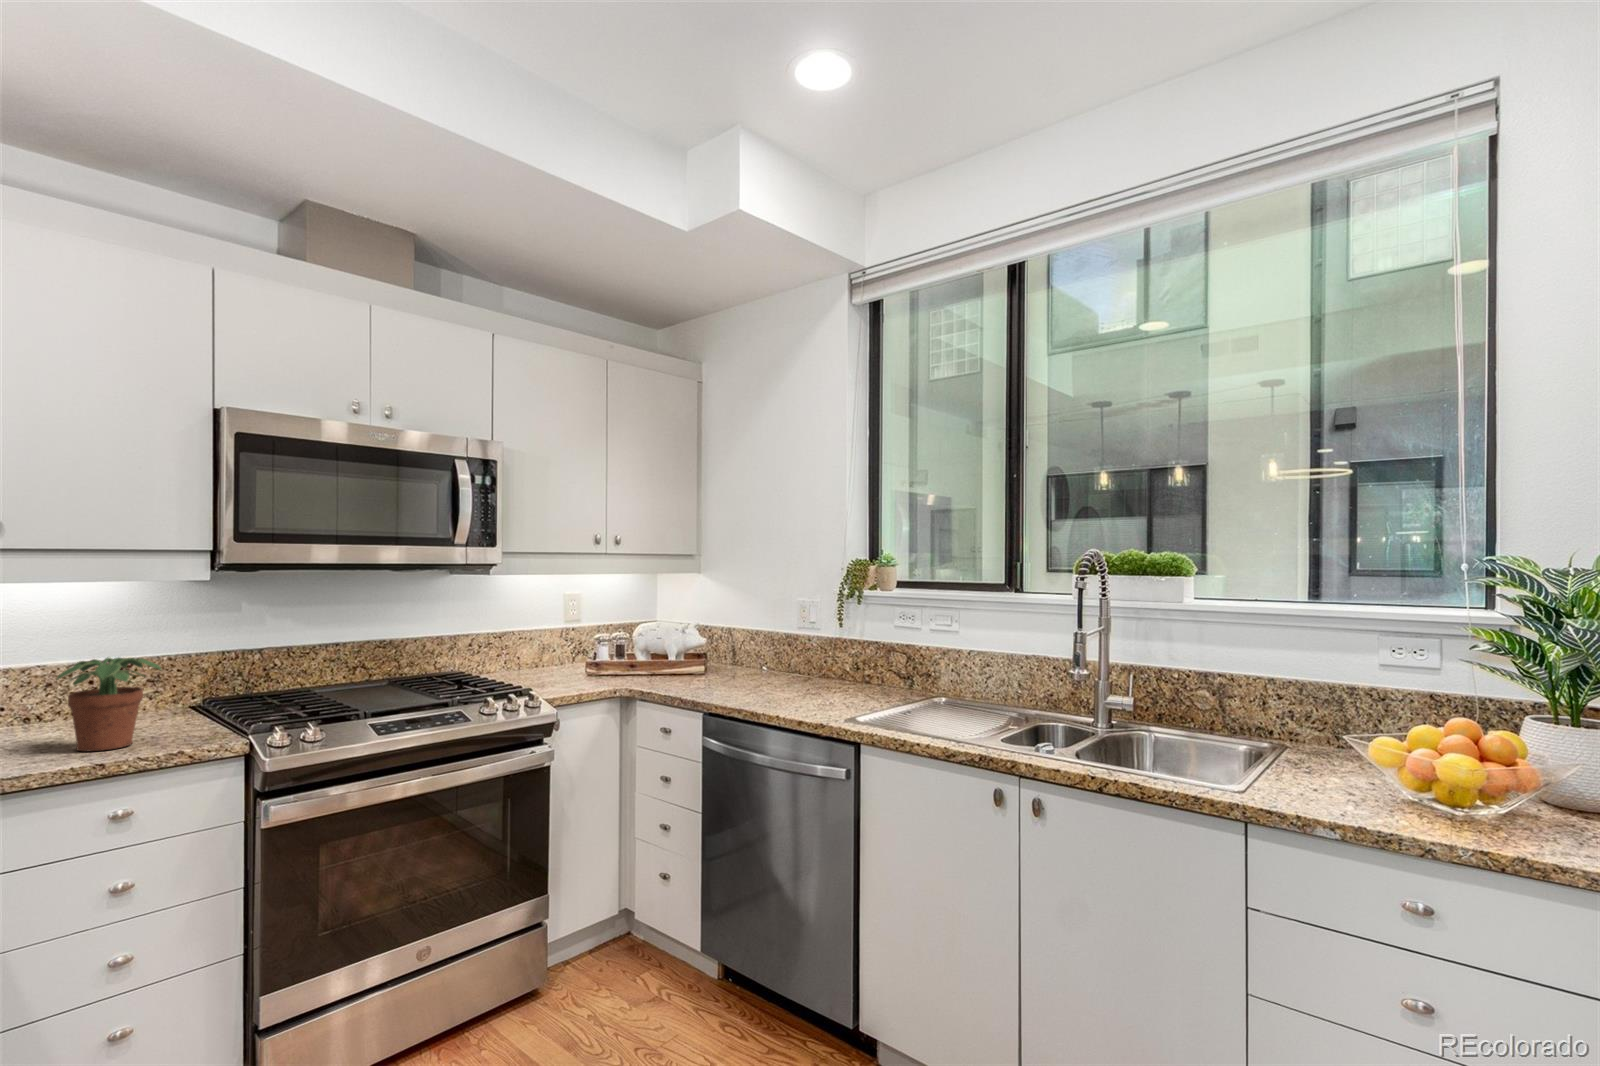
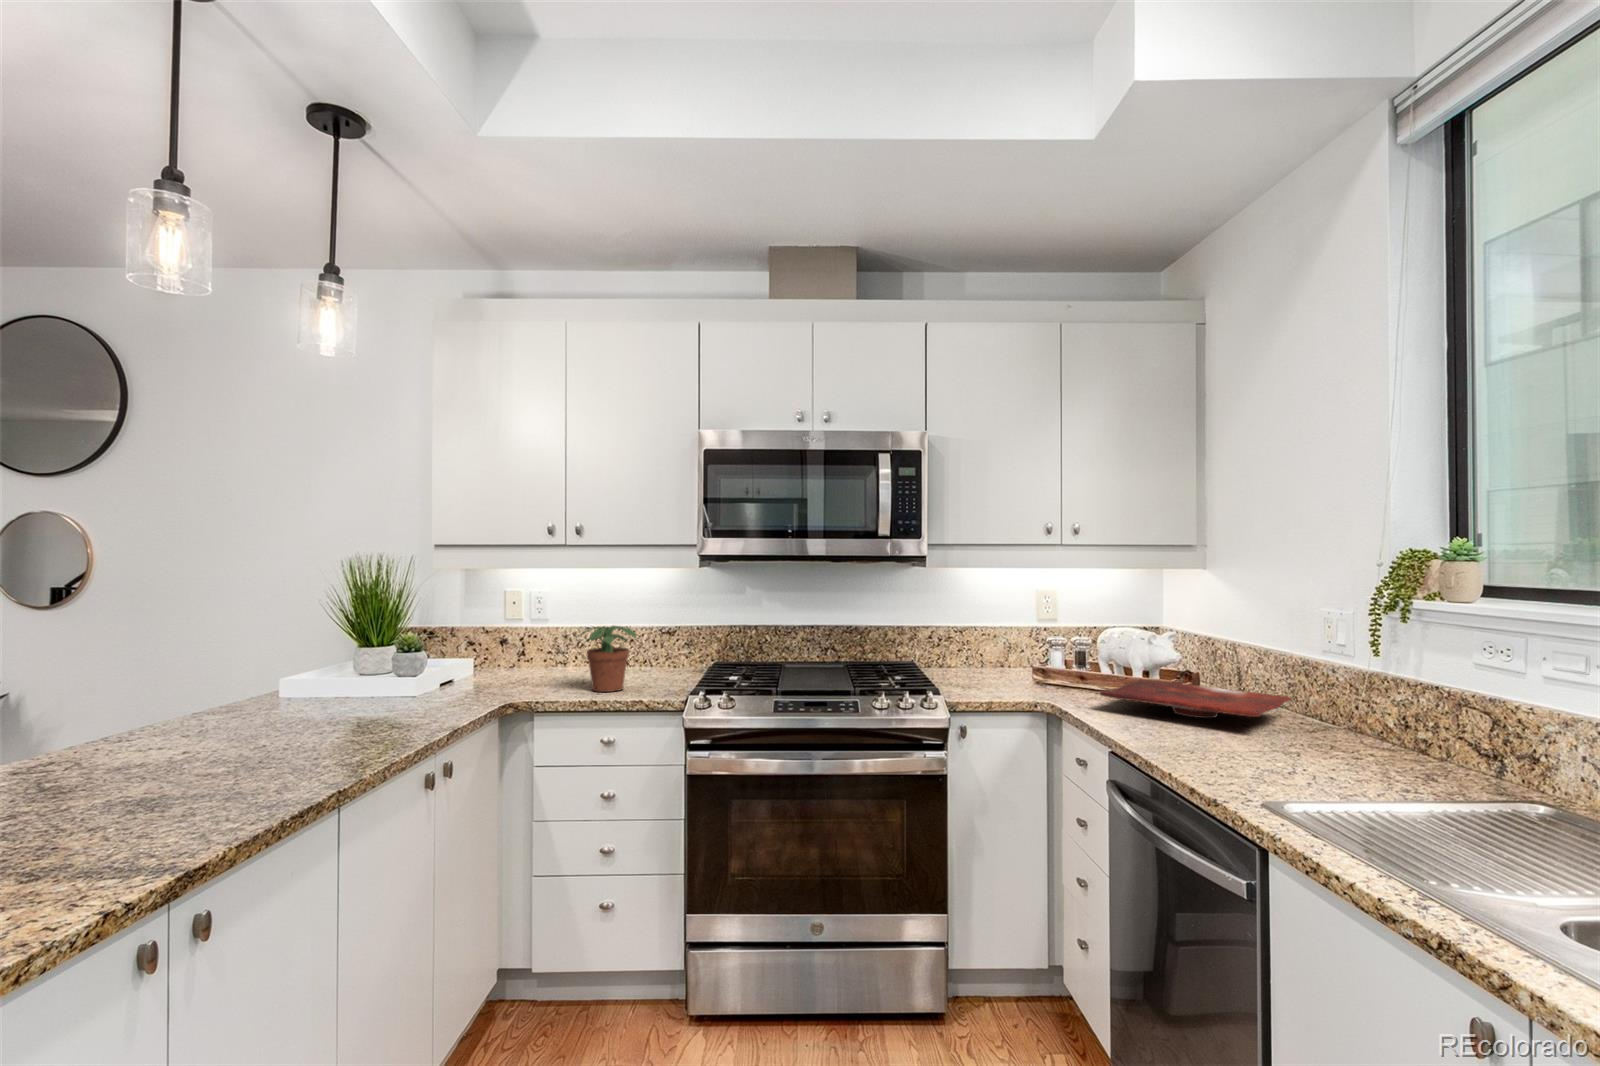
cutting board: none [674,661,788,683] -> present [1100,680,1291,718]

